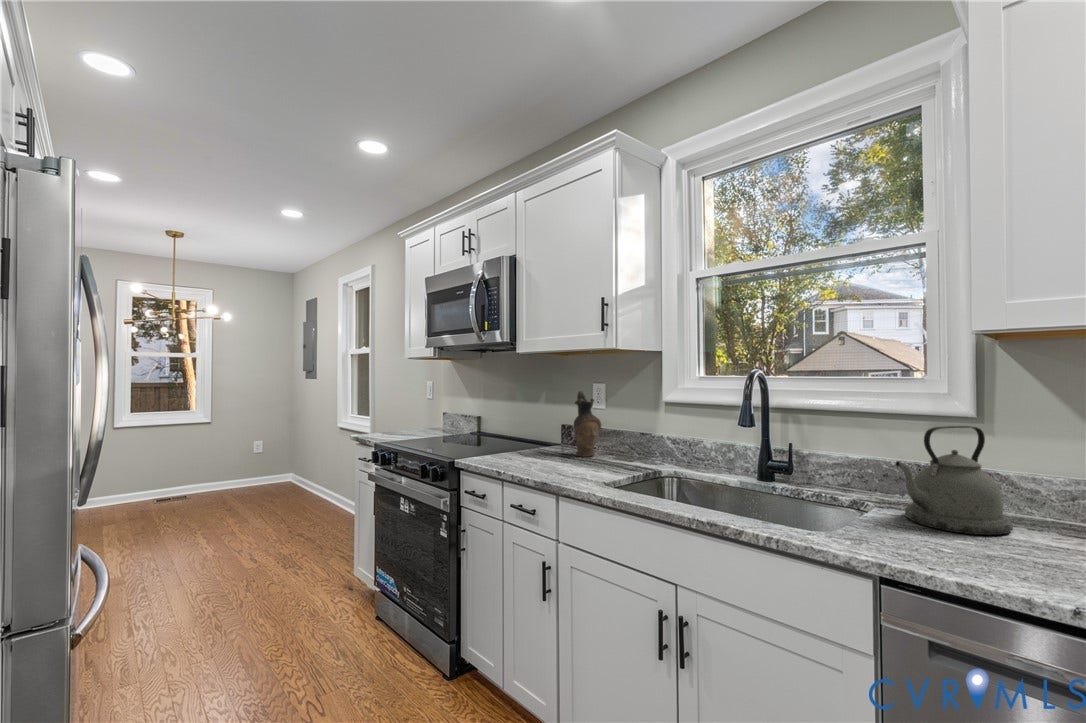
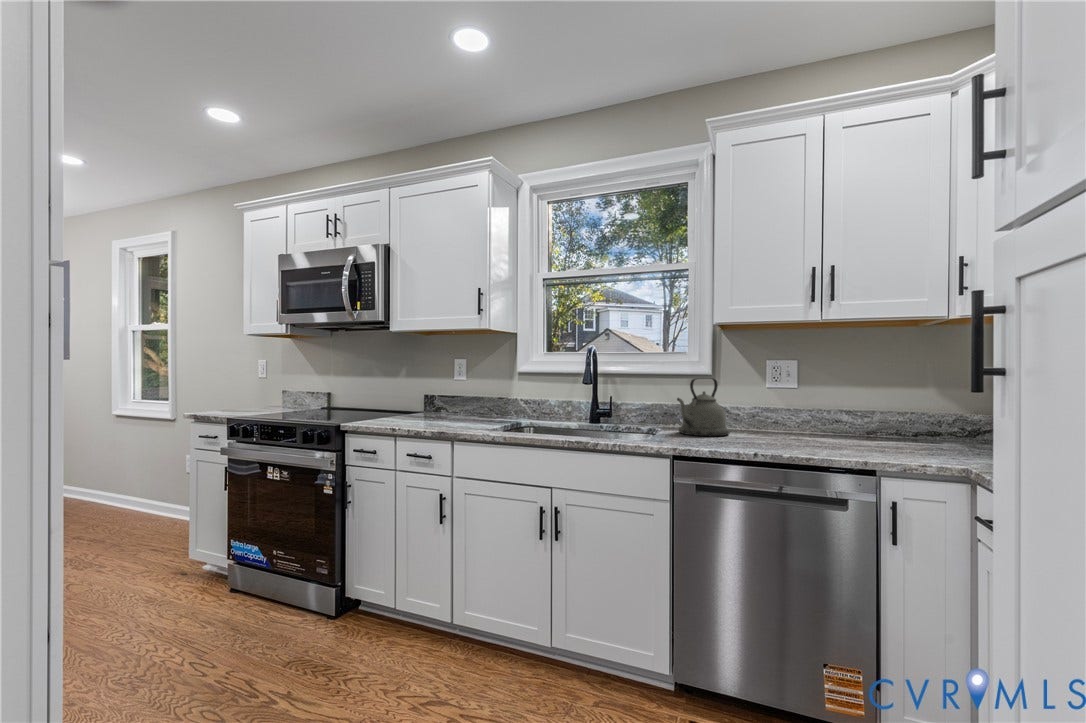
ceramic pitcher: present [574,391,601,456] -> none [441,365,465,418]

